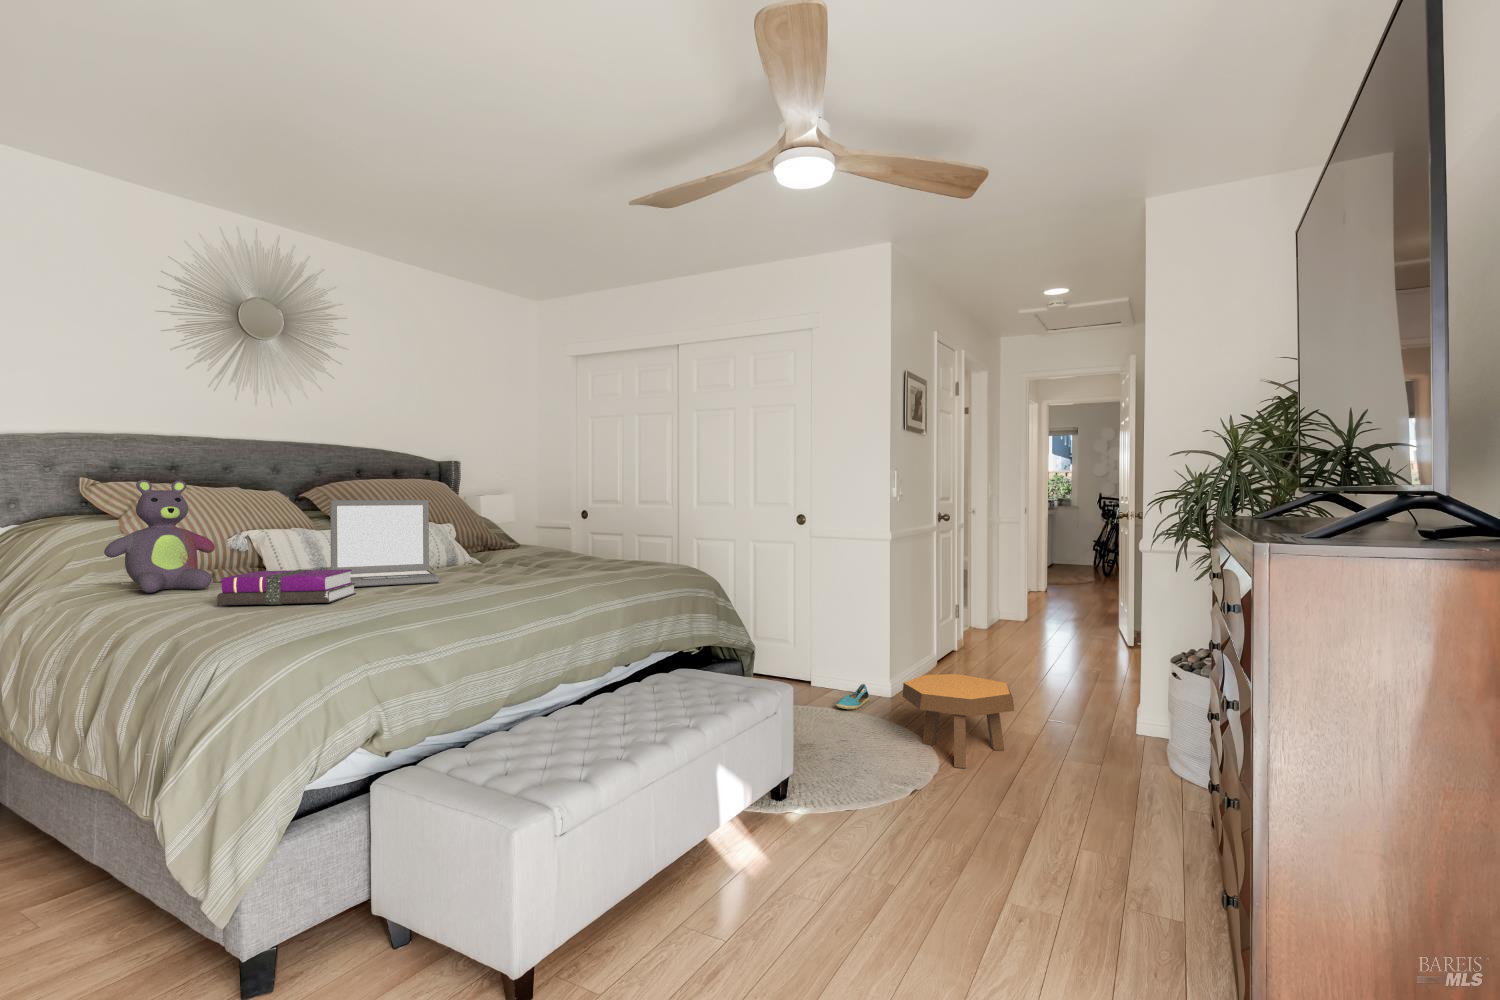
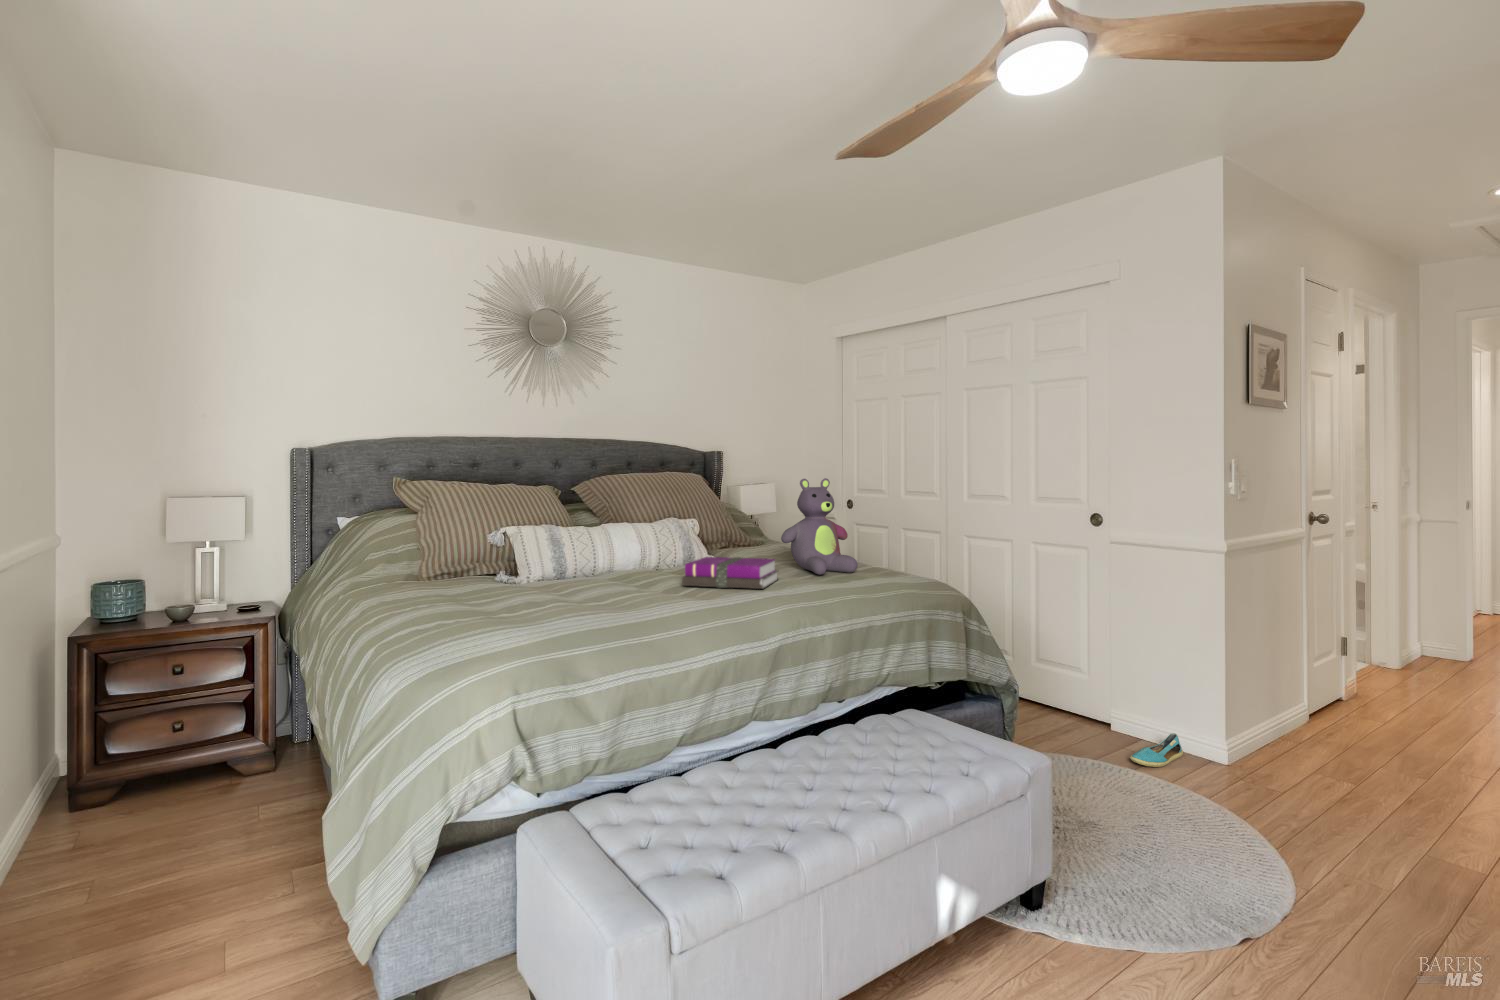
stuffed bear: present [104,480,215,593] -> present [781,478,858,575]
laptop: present [330,500,440,587] -> none [547,502,650,593]
notebook: present [217,569,356,605] -> present [682,557,778,589]
footstool: present [903,674,1014,768] -> none [1219,746,1409,900]

